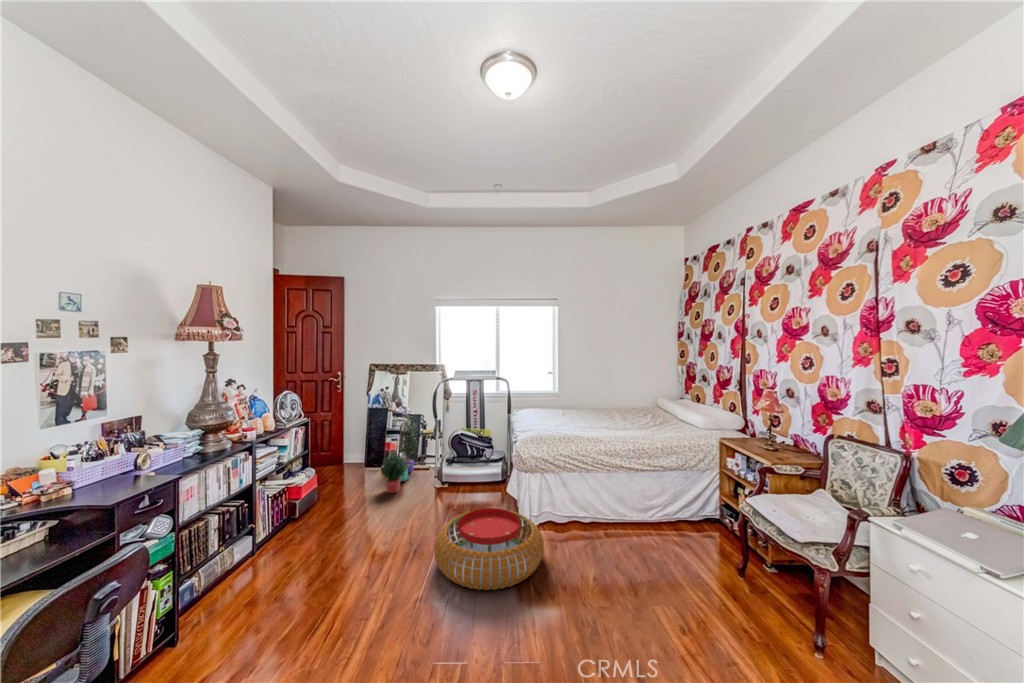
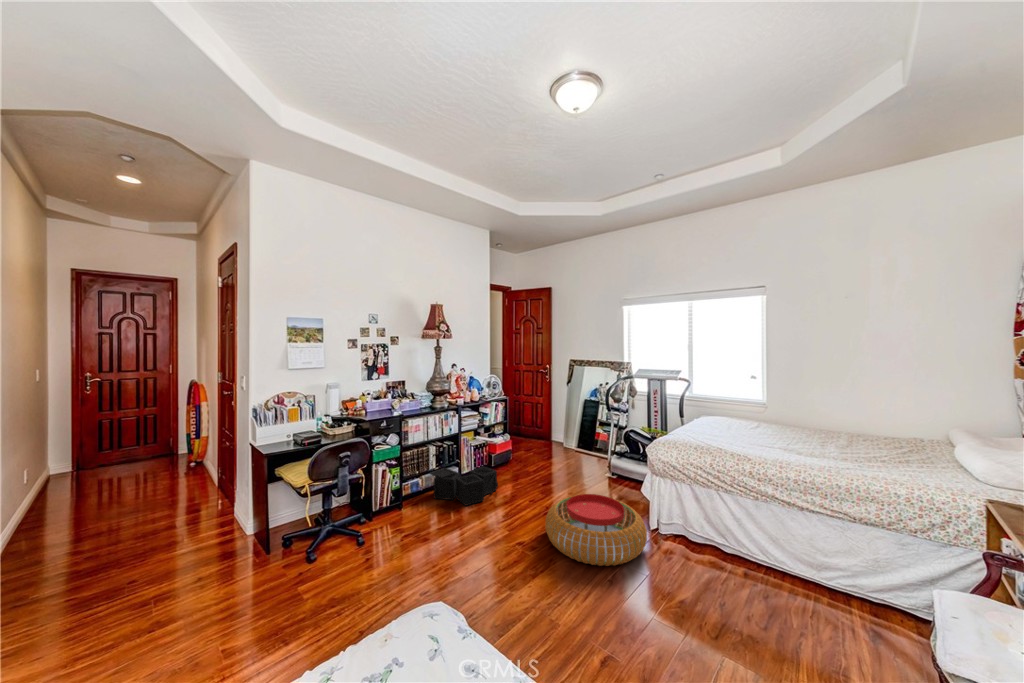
potted plant: present [380,417,417,493] -> none [557,406,603,470]
storage bin: none [215,521,335,598] -> present [429,466,498,506]

